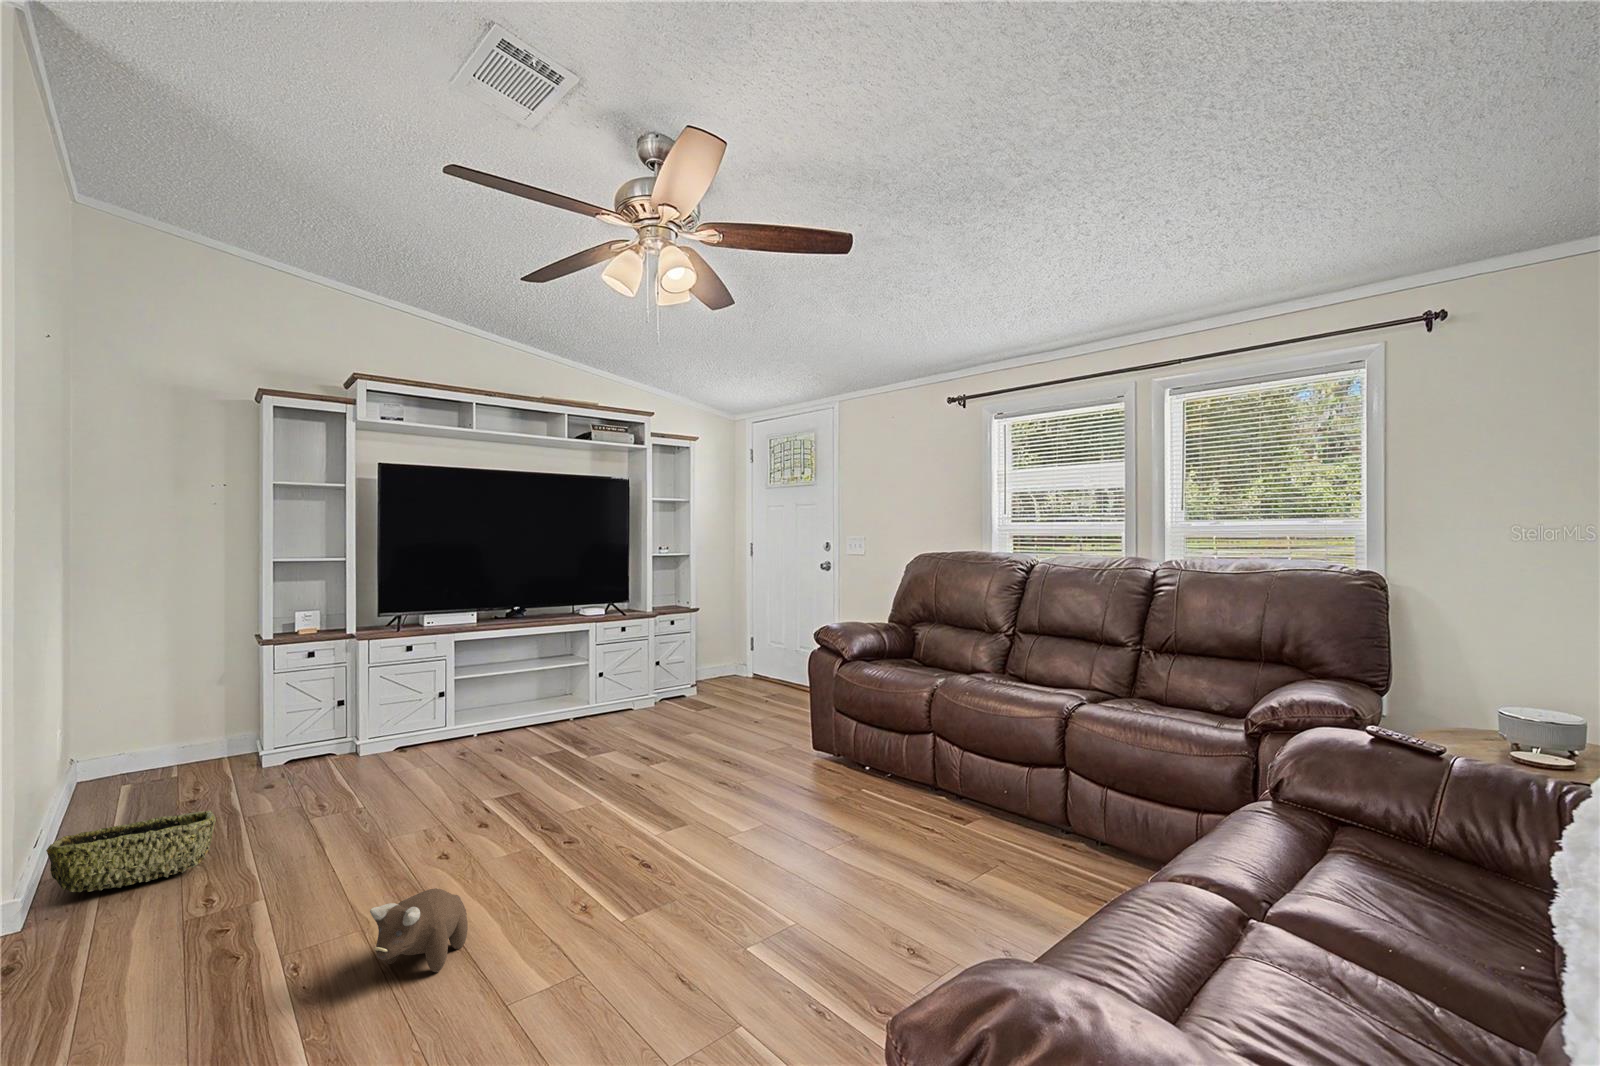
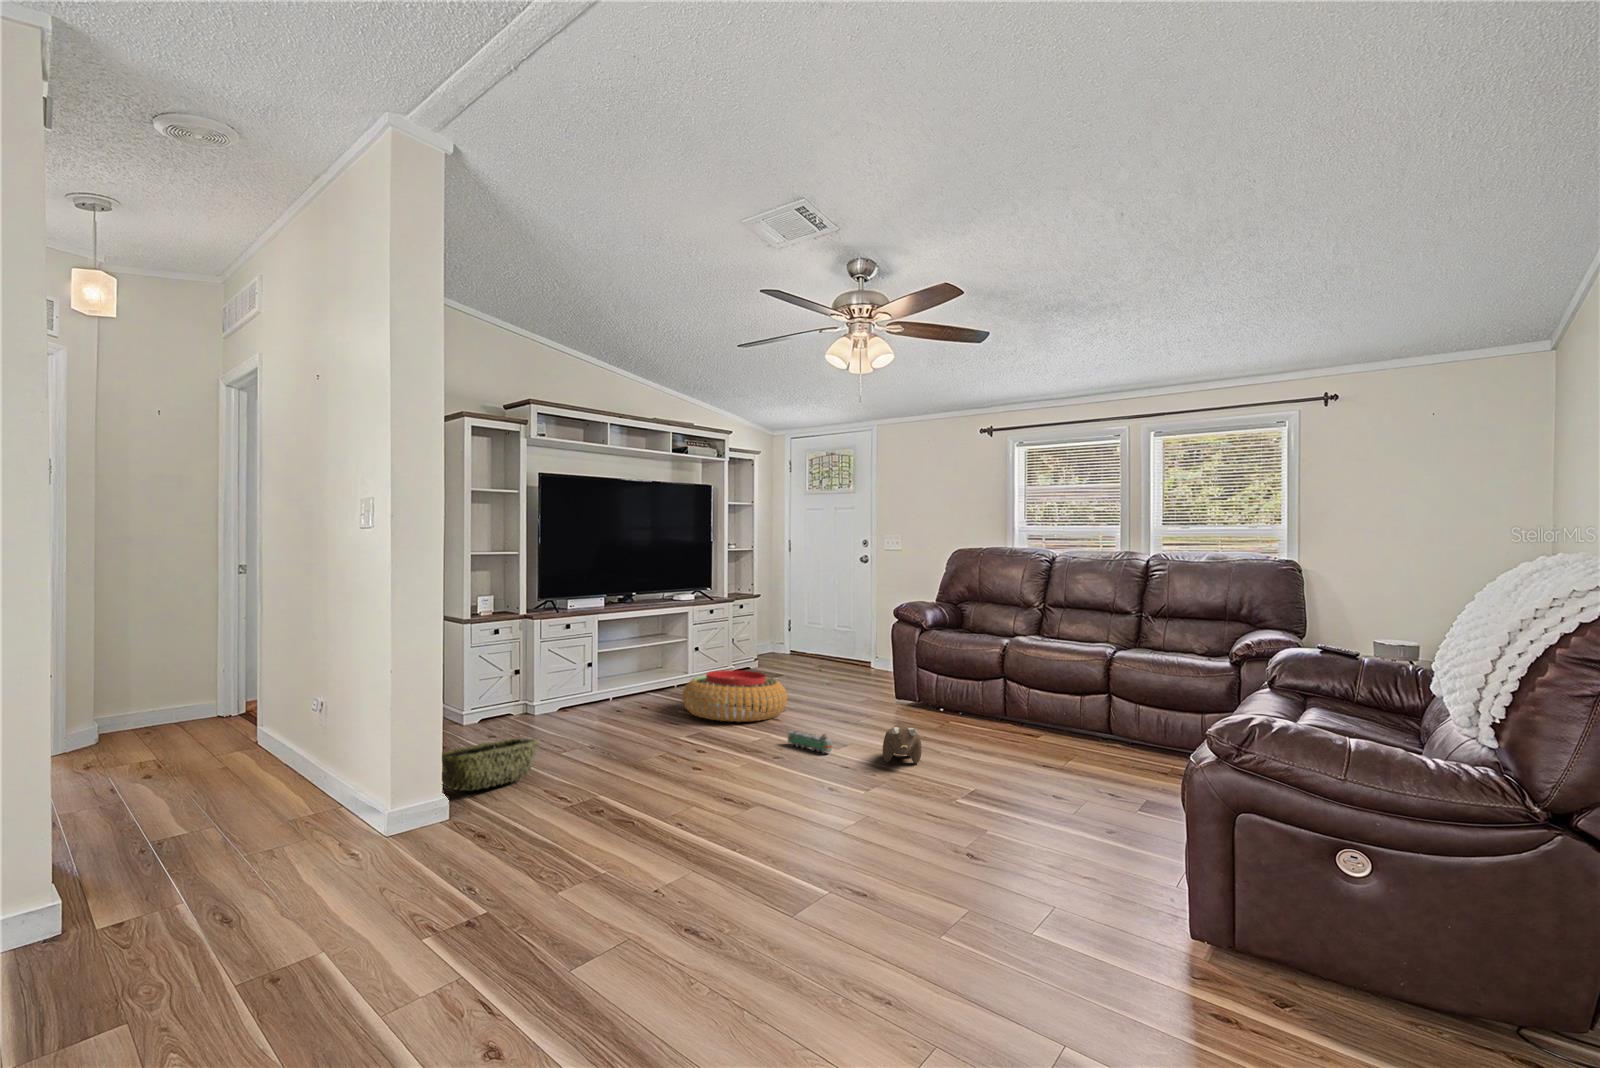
pouf: none [522,708,662,781] -> present [682,670,787,722]
toy train: none [602,805,646,843] -> present [788,731,832,753]
plush toy: present [370,888,468,972] -> present [883,724,922,764]

